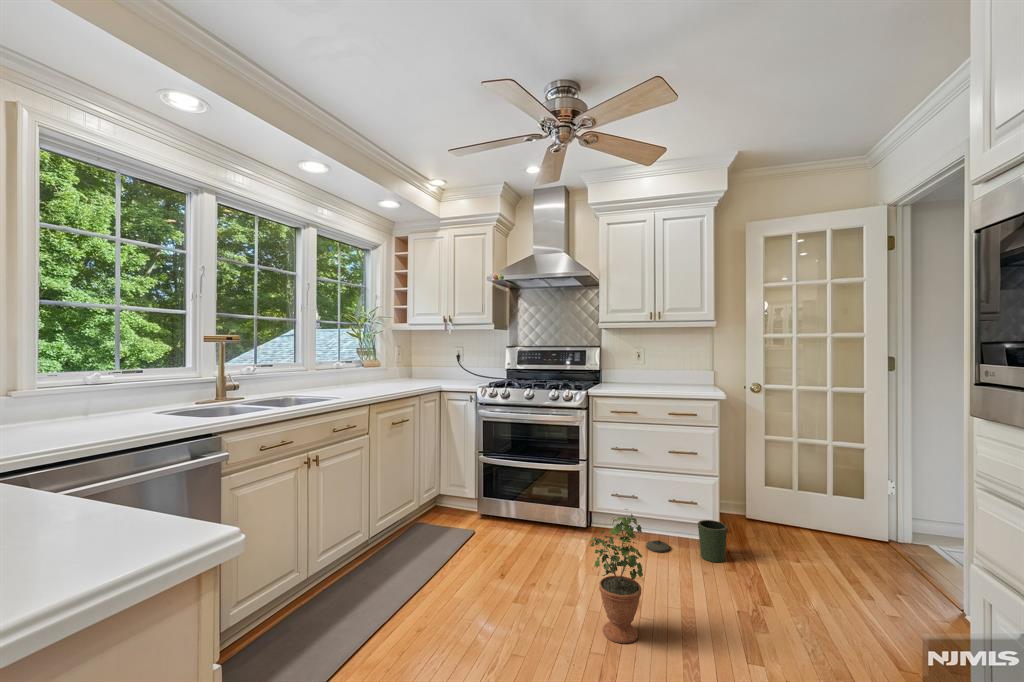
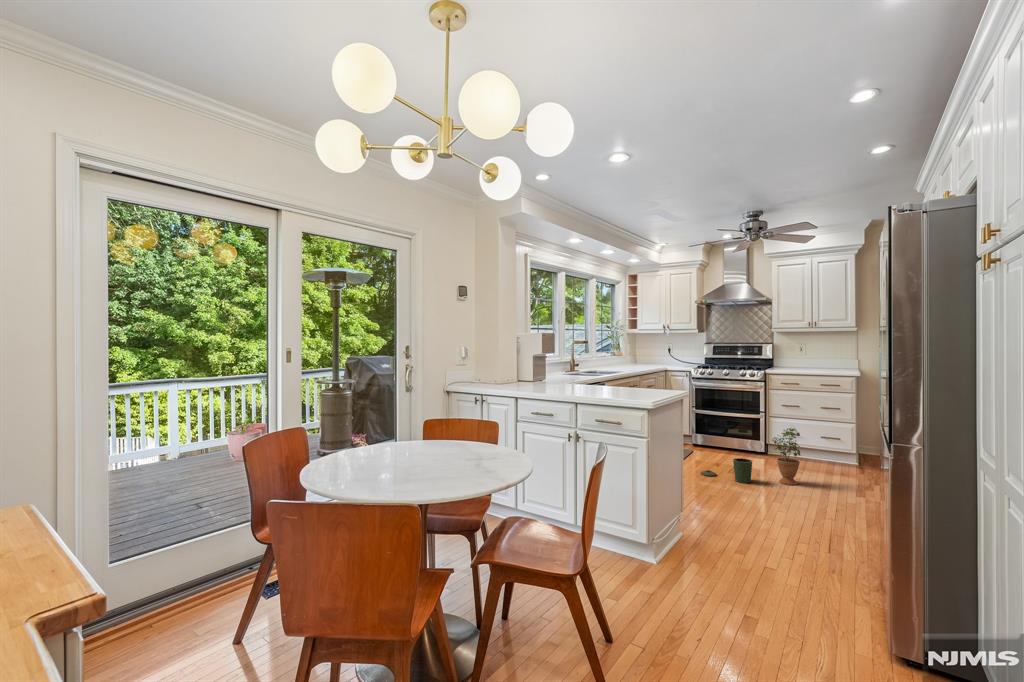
trash can: present [646,520,727,562] -> present [701,458,752,483]

